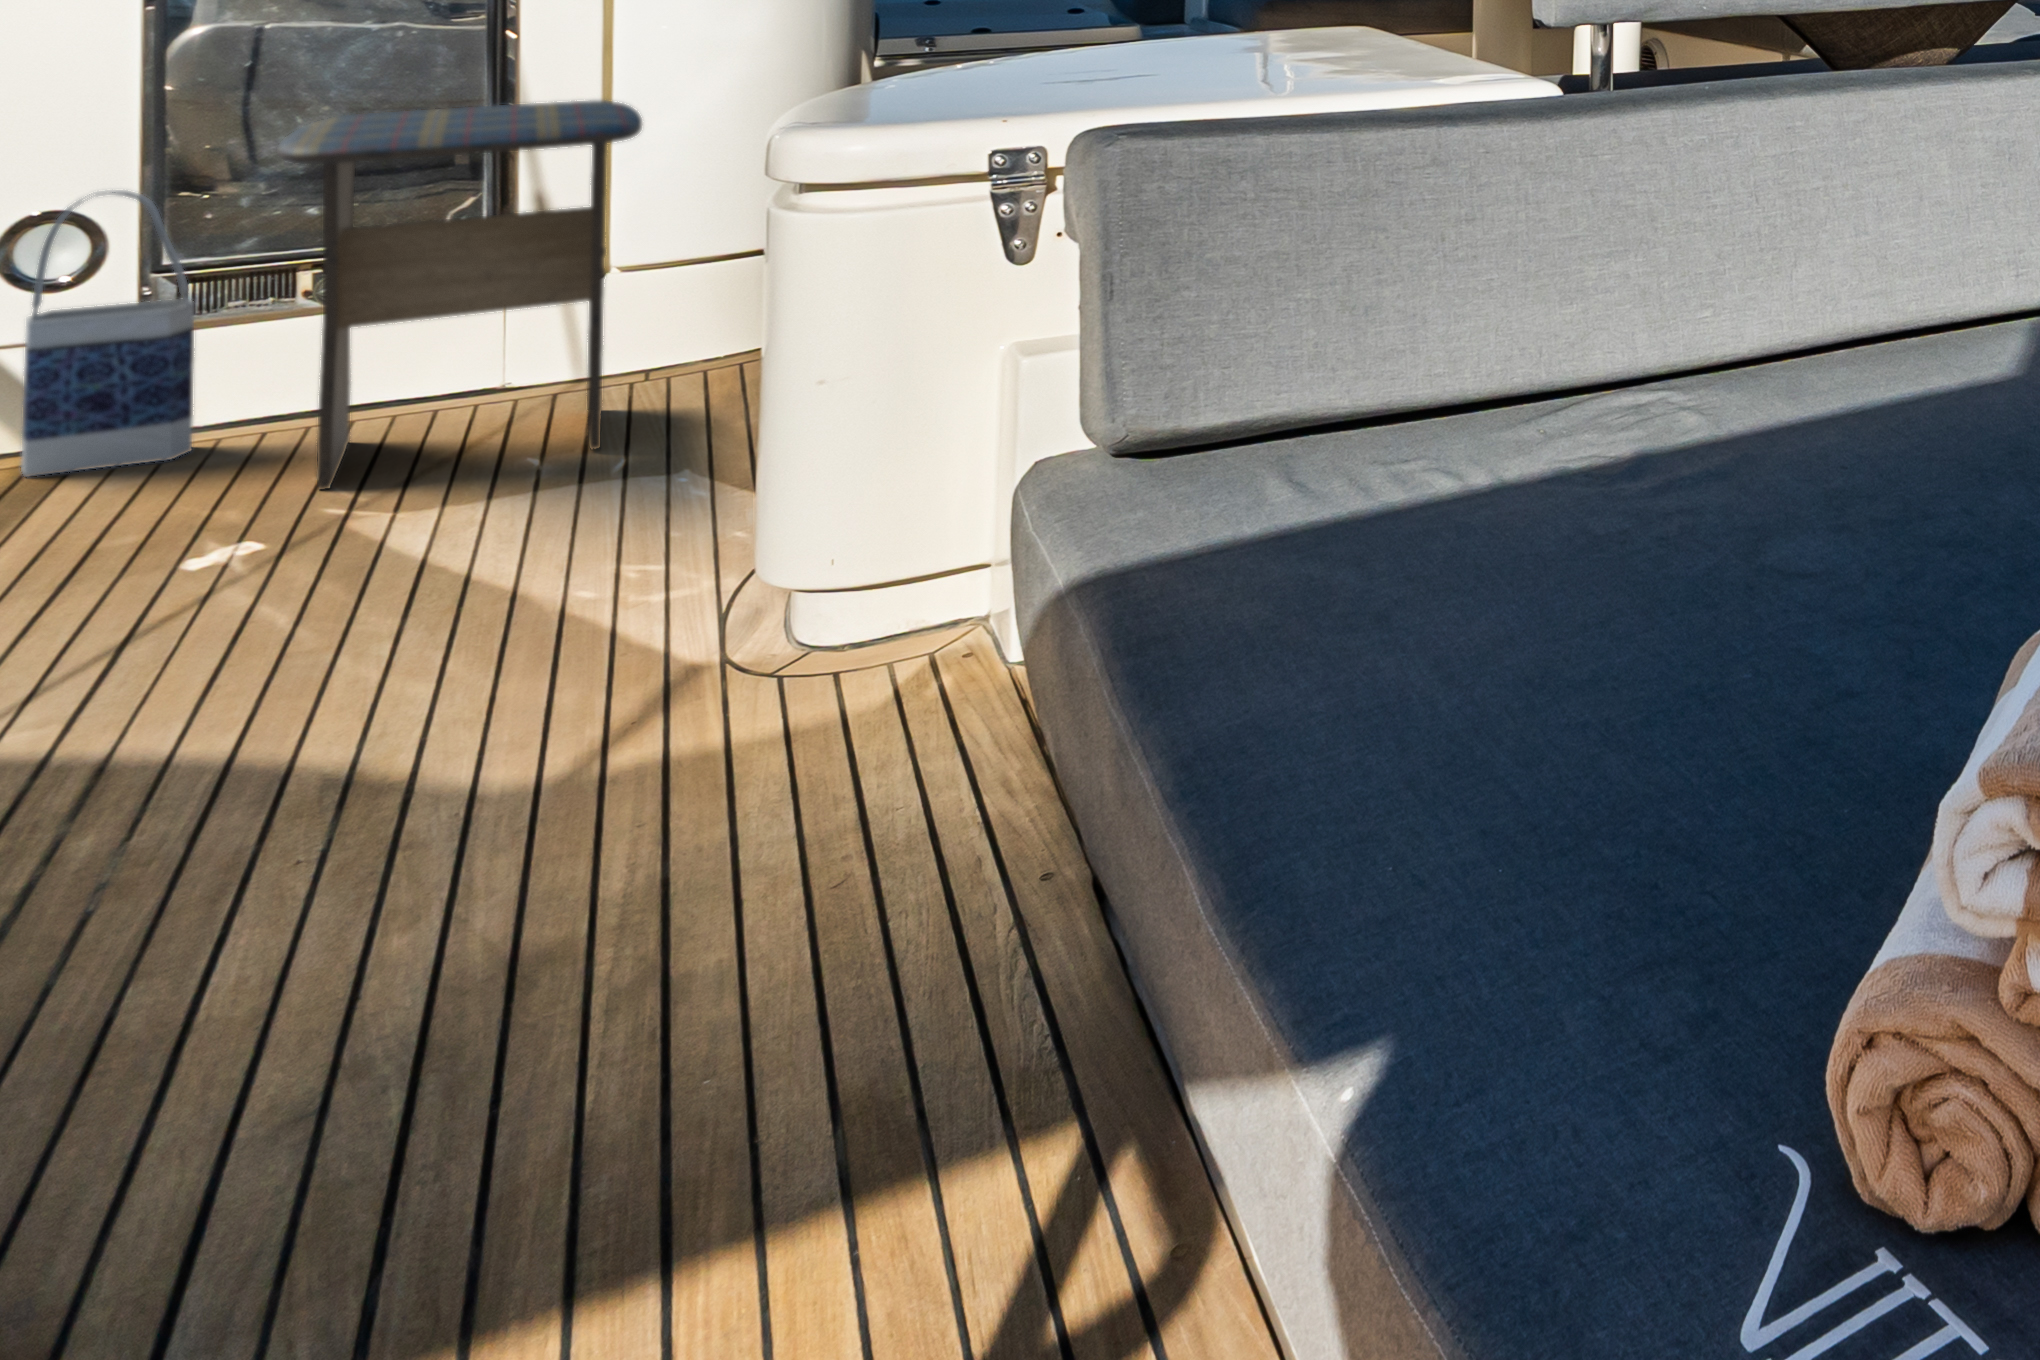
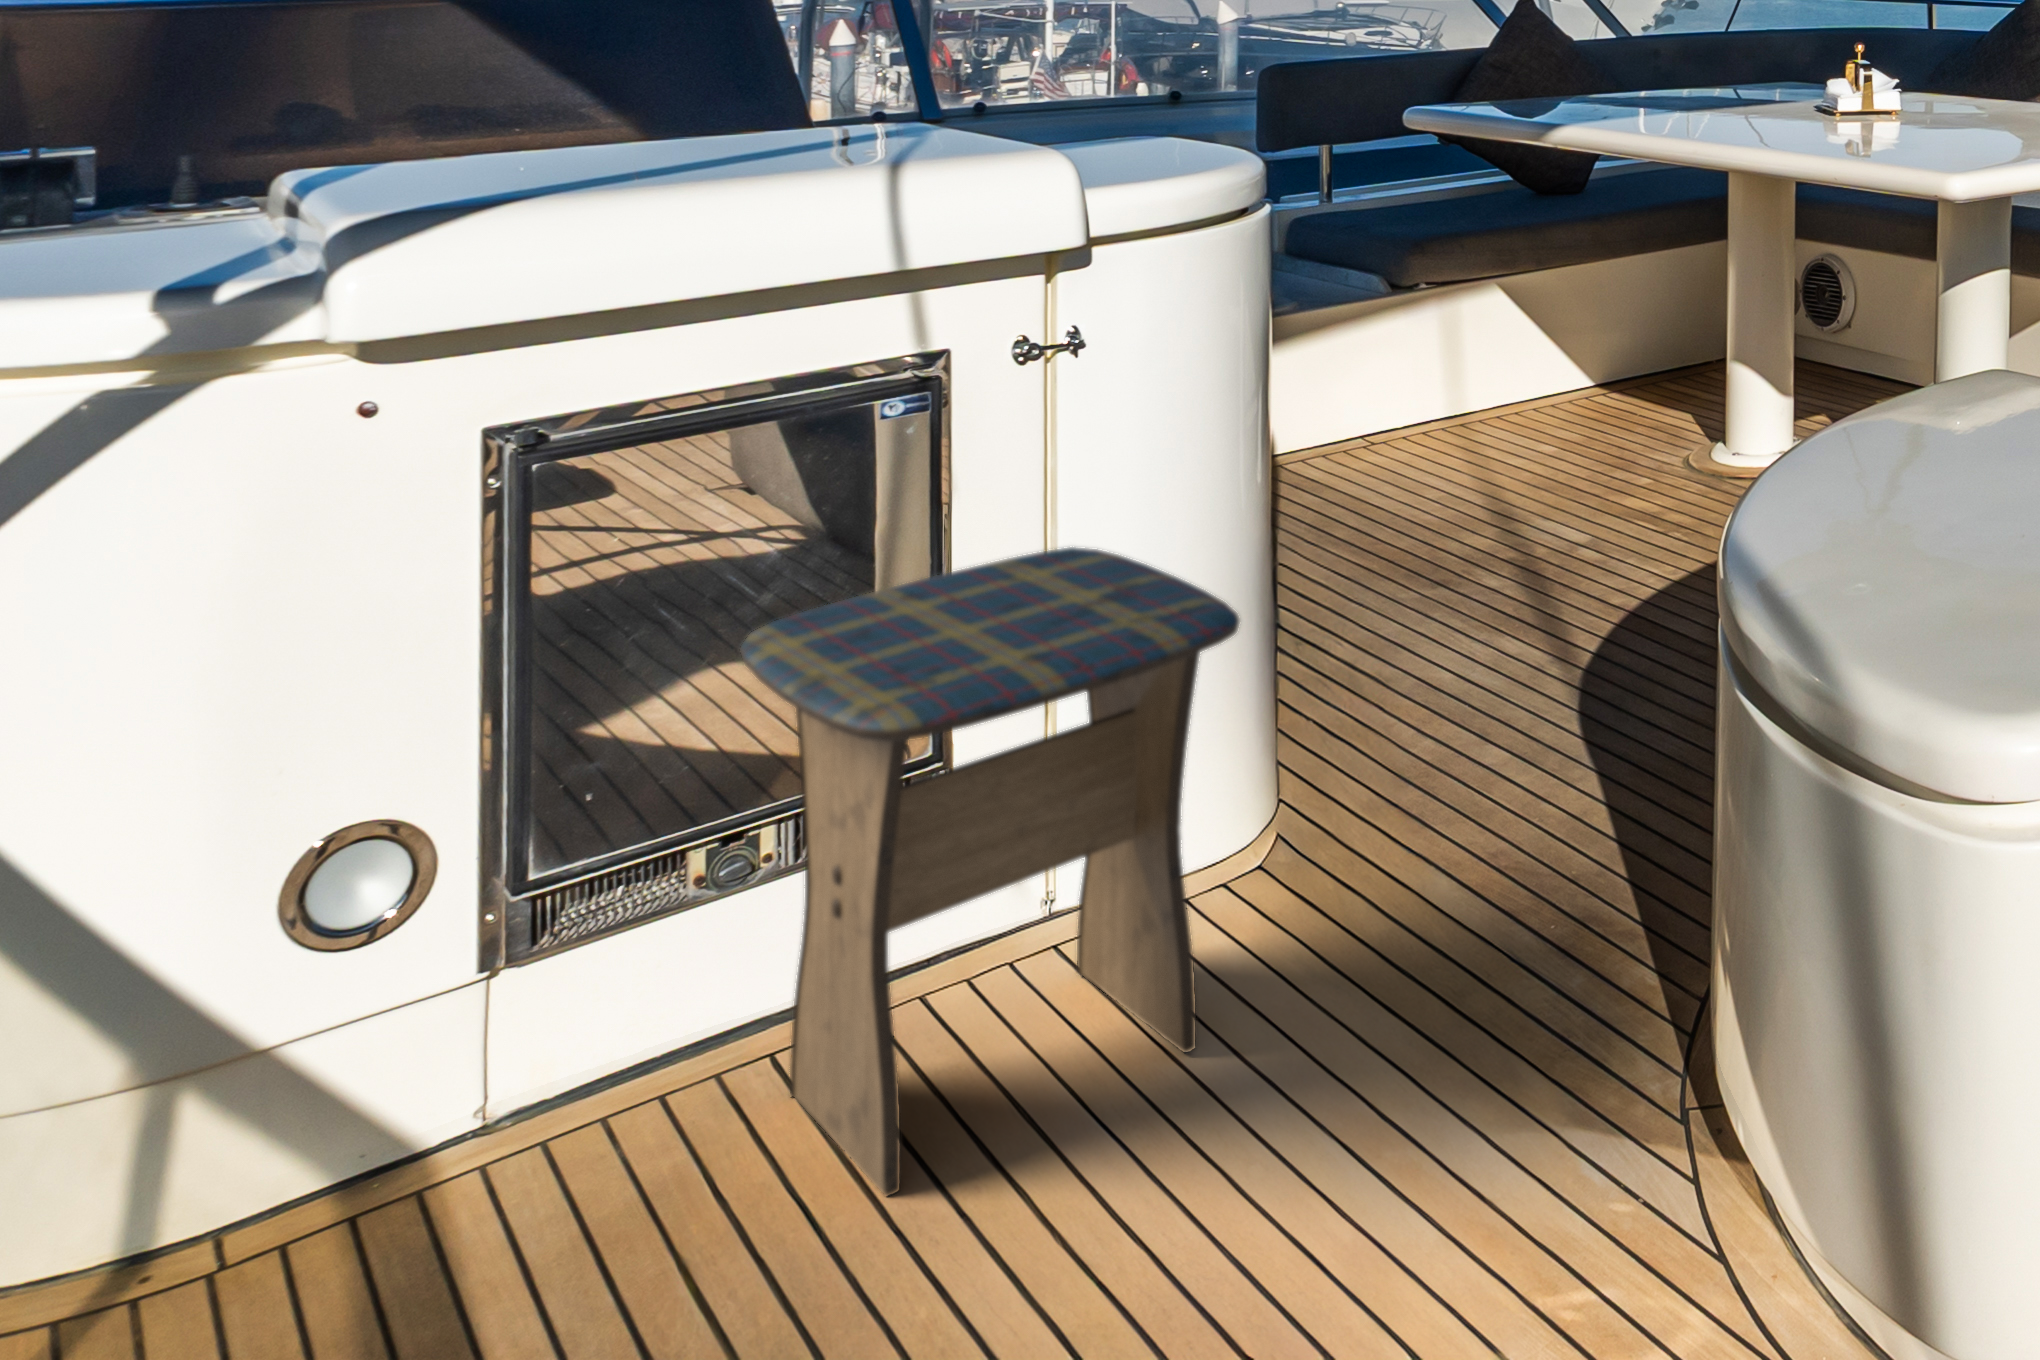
bag: present [21,190,194,476] -> none [359,783,593,1245]

